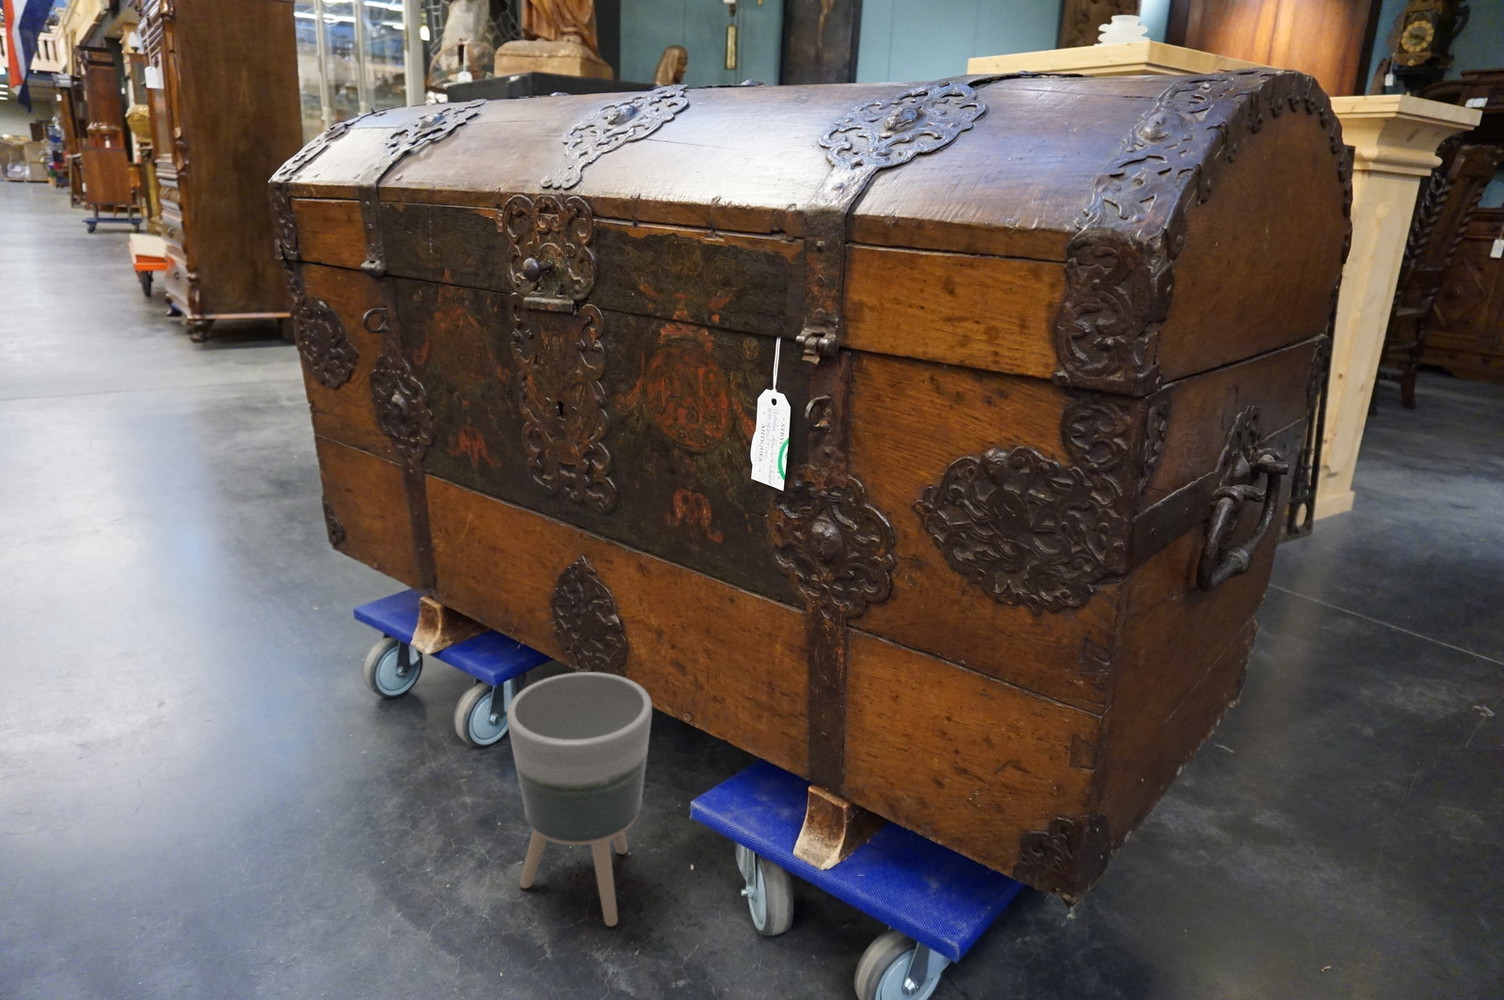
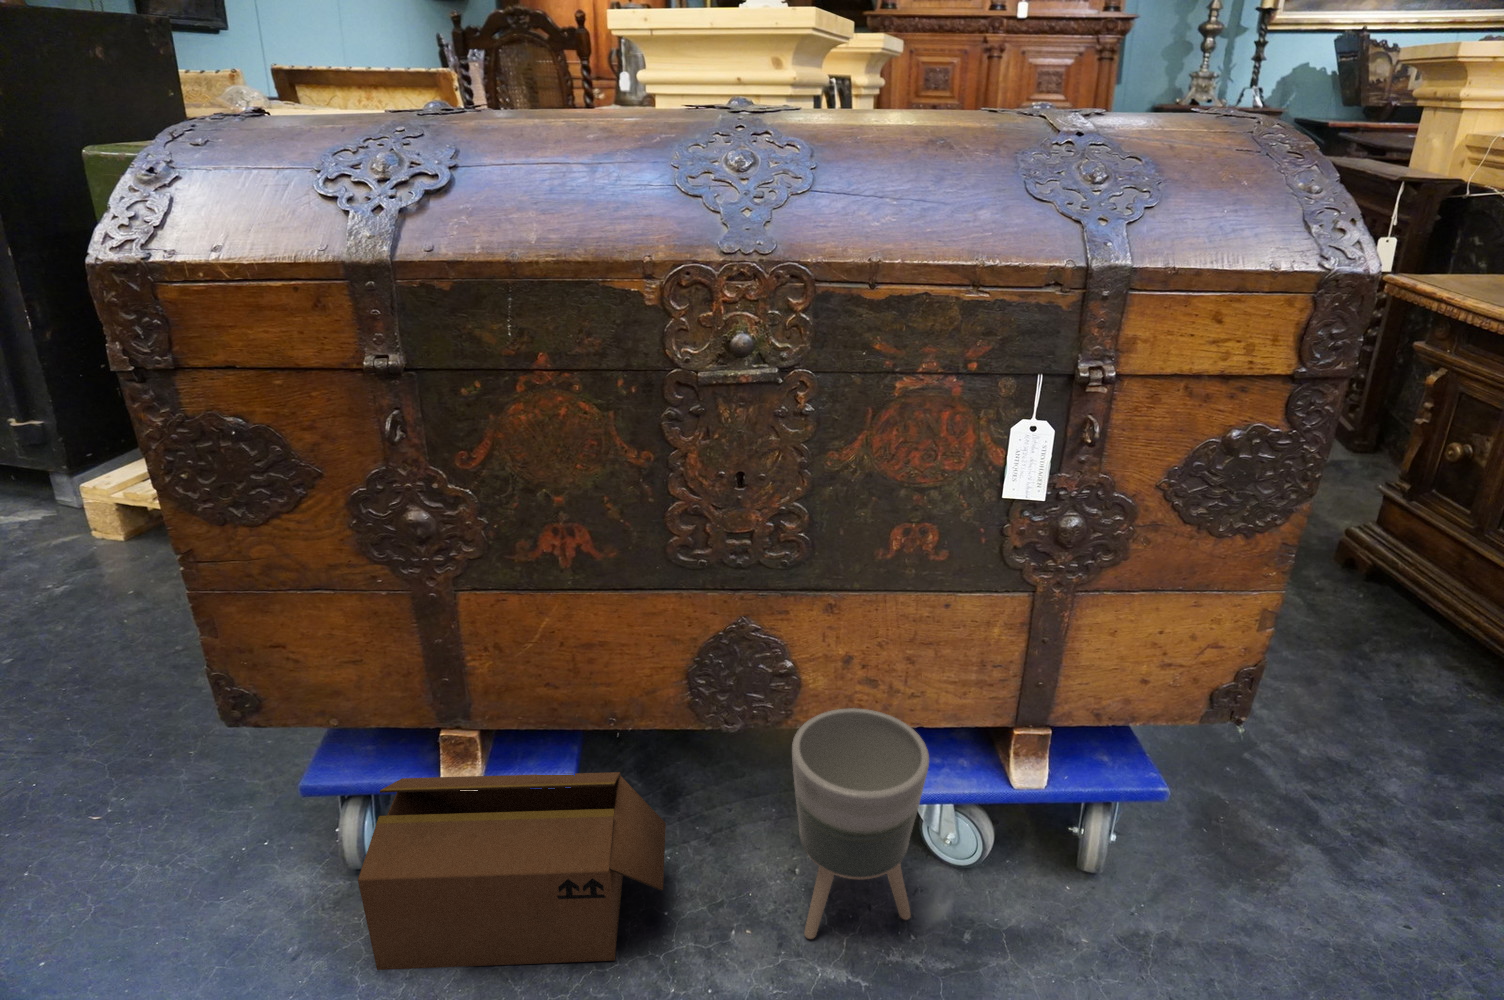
cardboard box: none [278,607,503,814] -> present [358,772,666,970]

